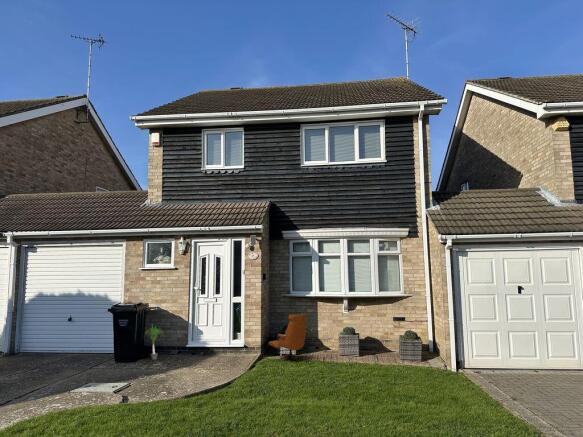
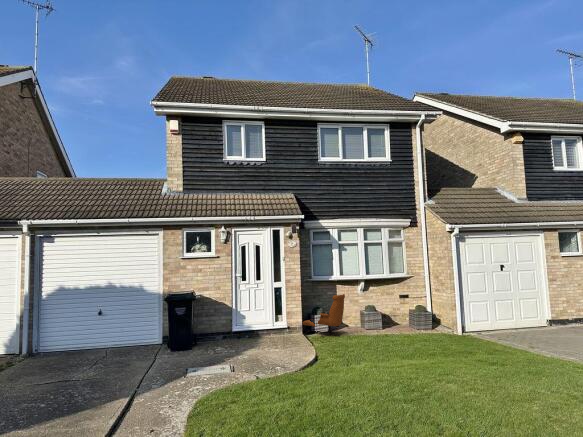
potted plant: present [150,328,159,359] -> none [194,310,216,345]

